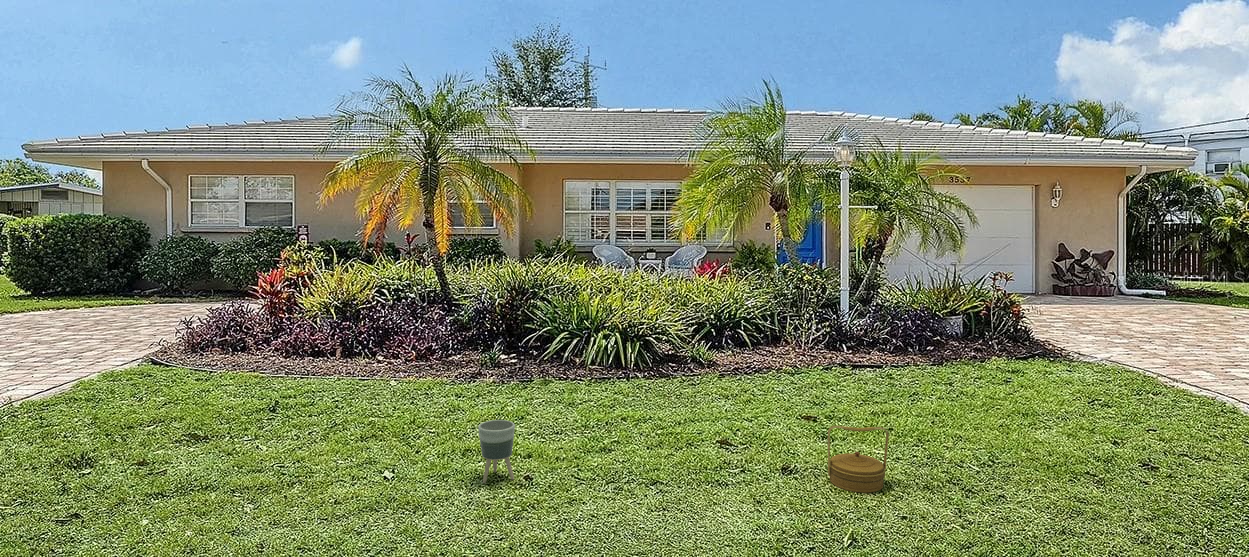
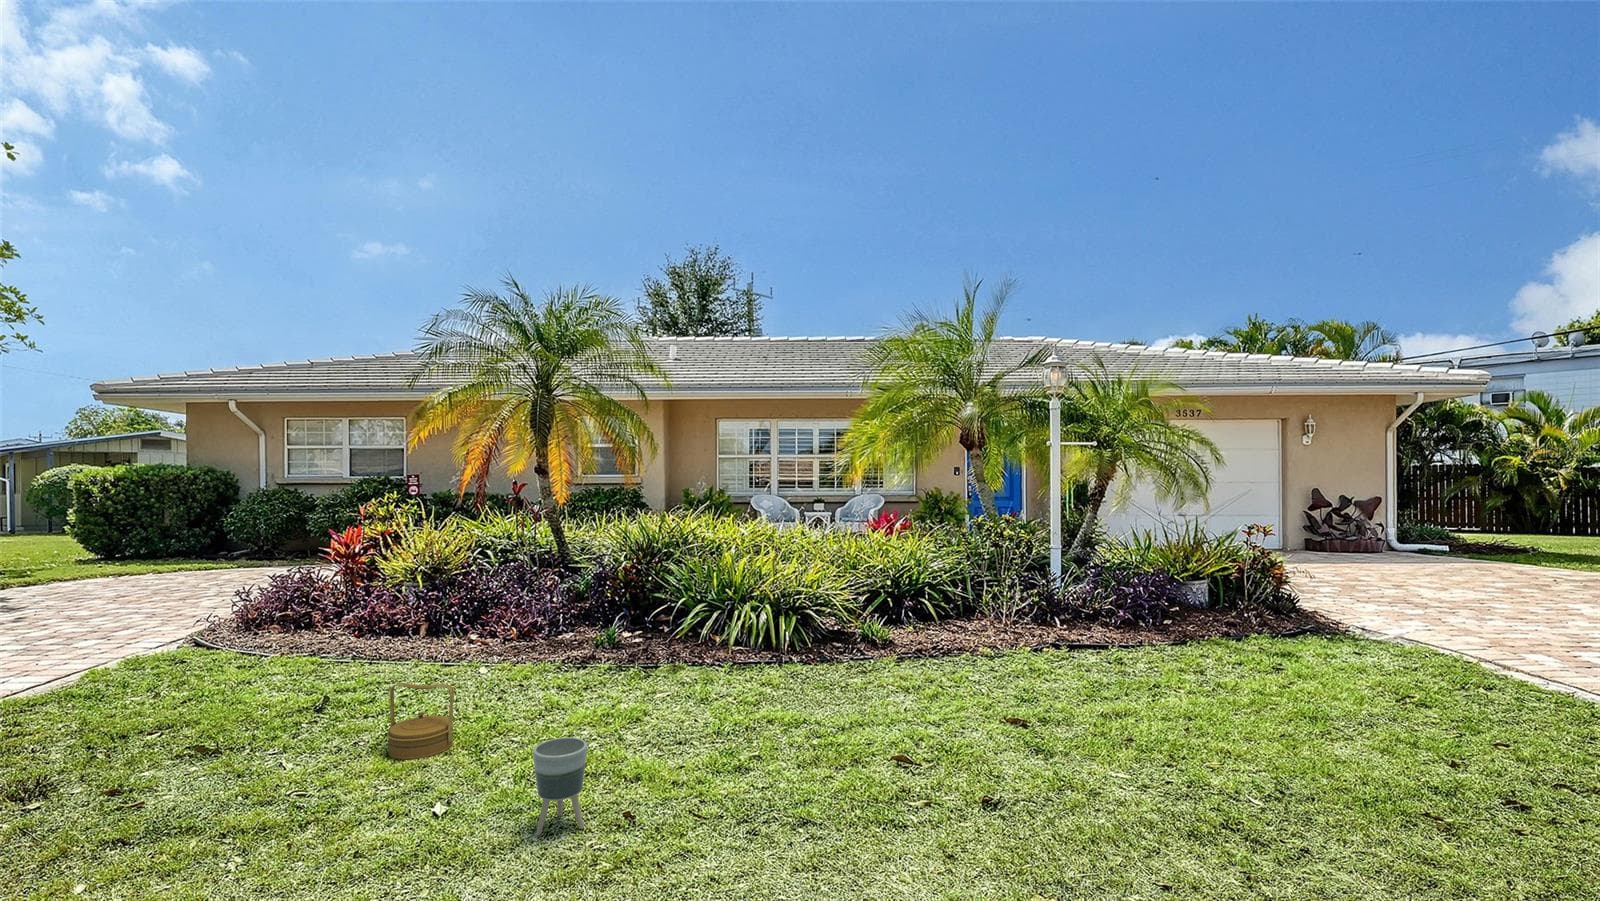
basket: present [828,426,889,493] -> present [387,683,454,760]

